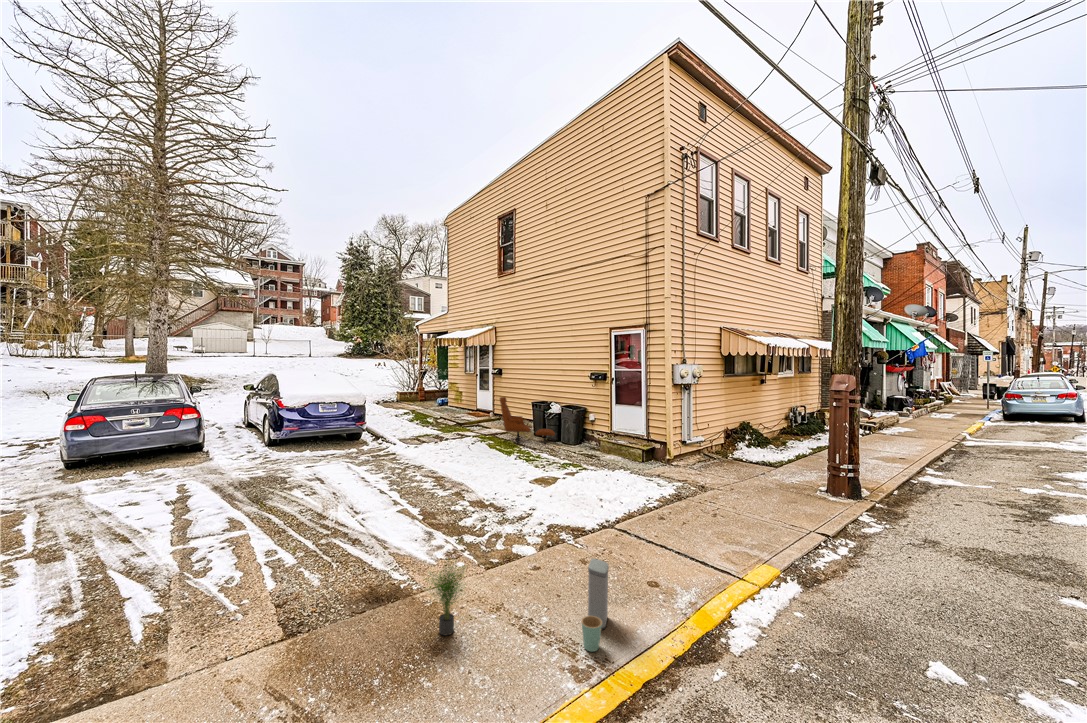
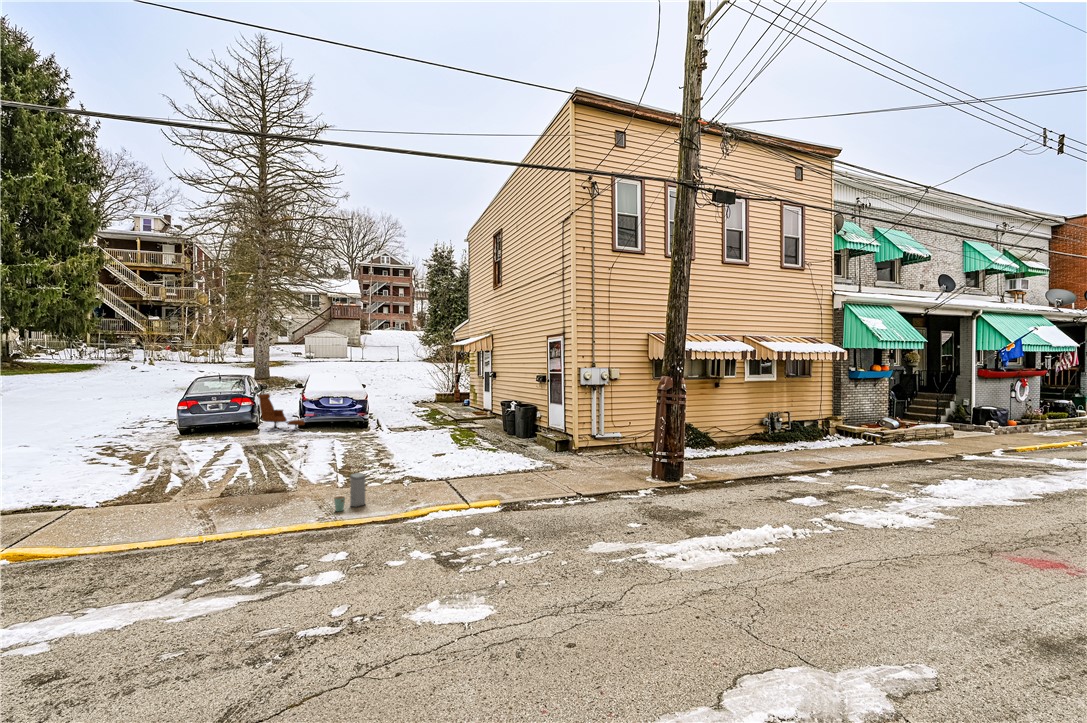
lounge chair: present [500,397,555,444] -> present [258,394,305,431]
potted plant: present [431,566,465,635] -> none [275,464,299,502]

